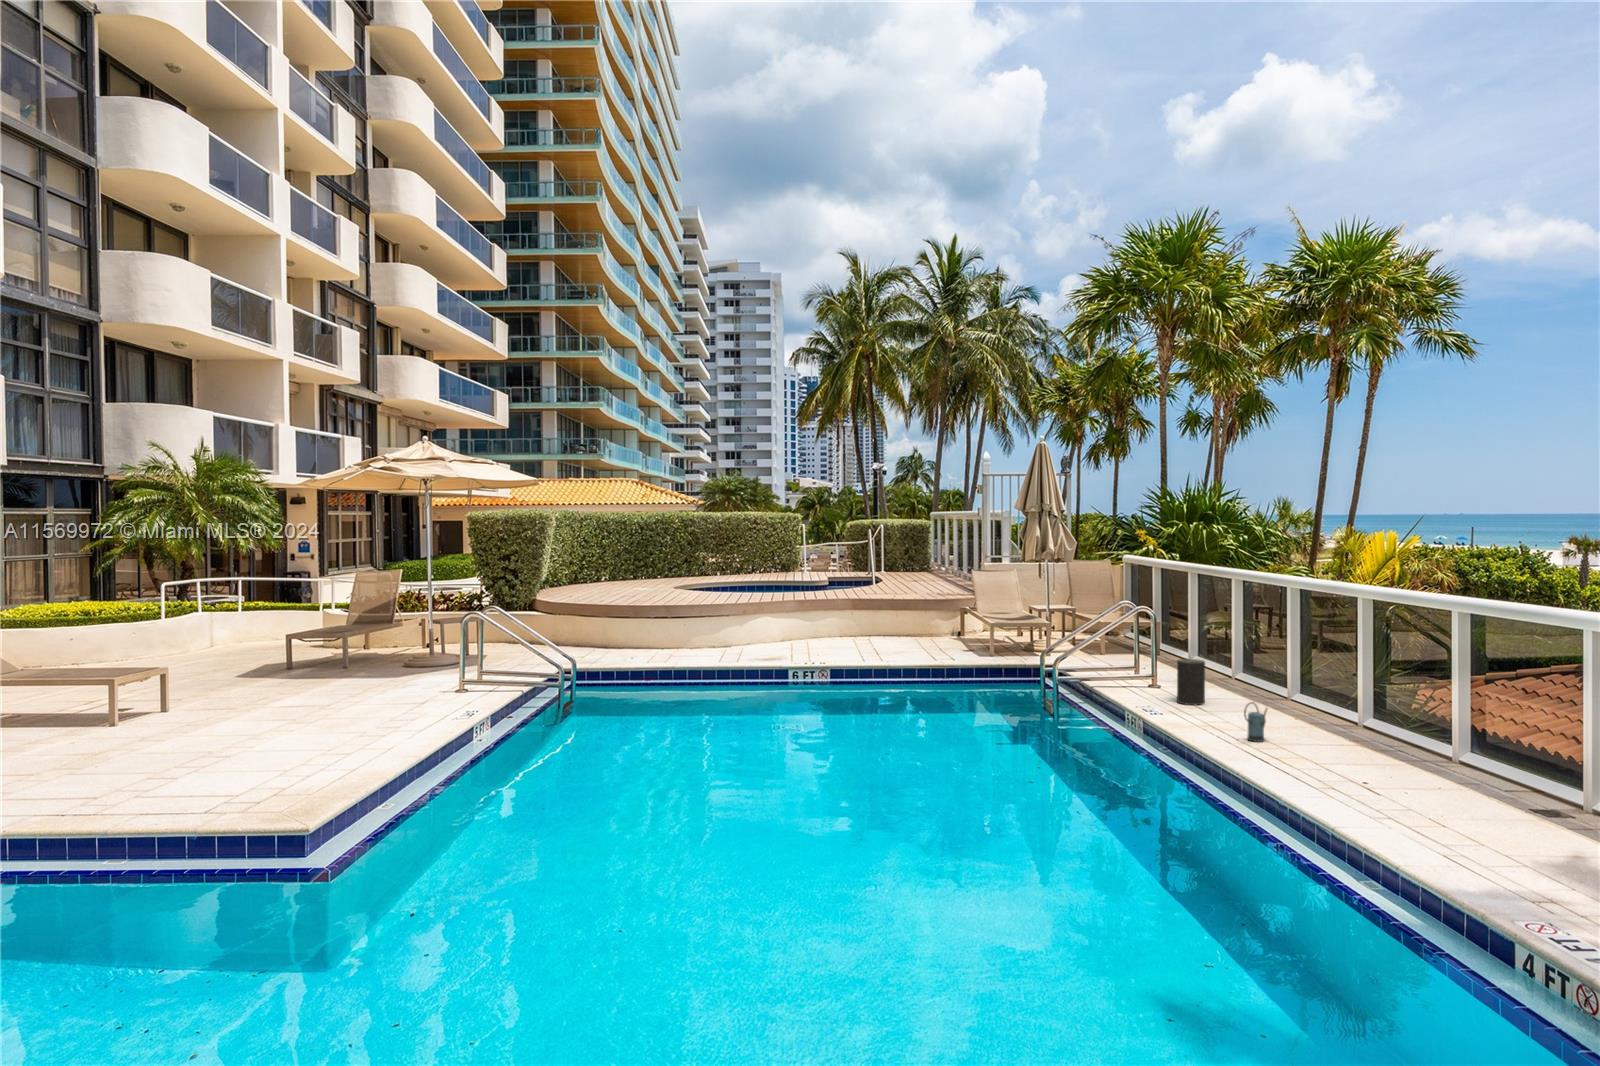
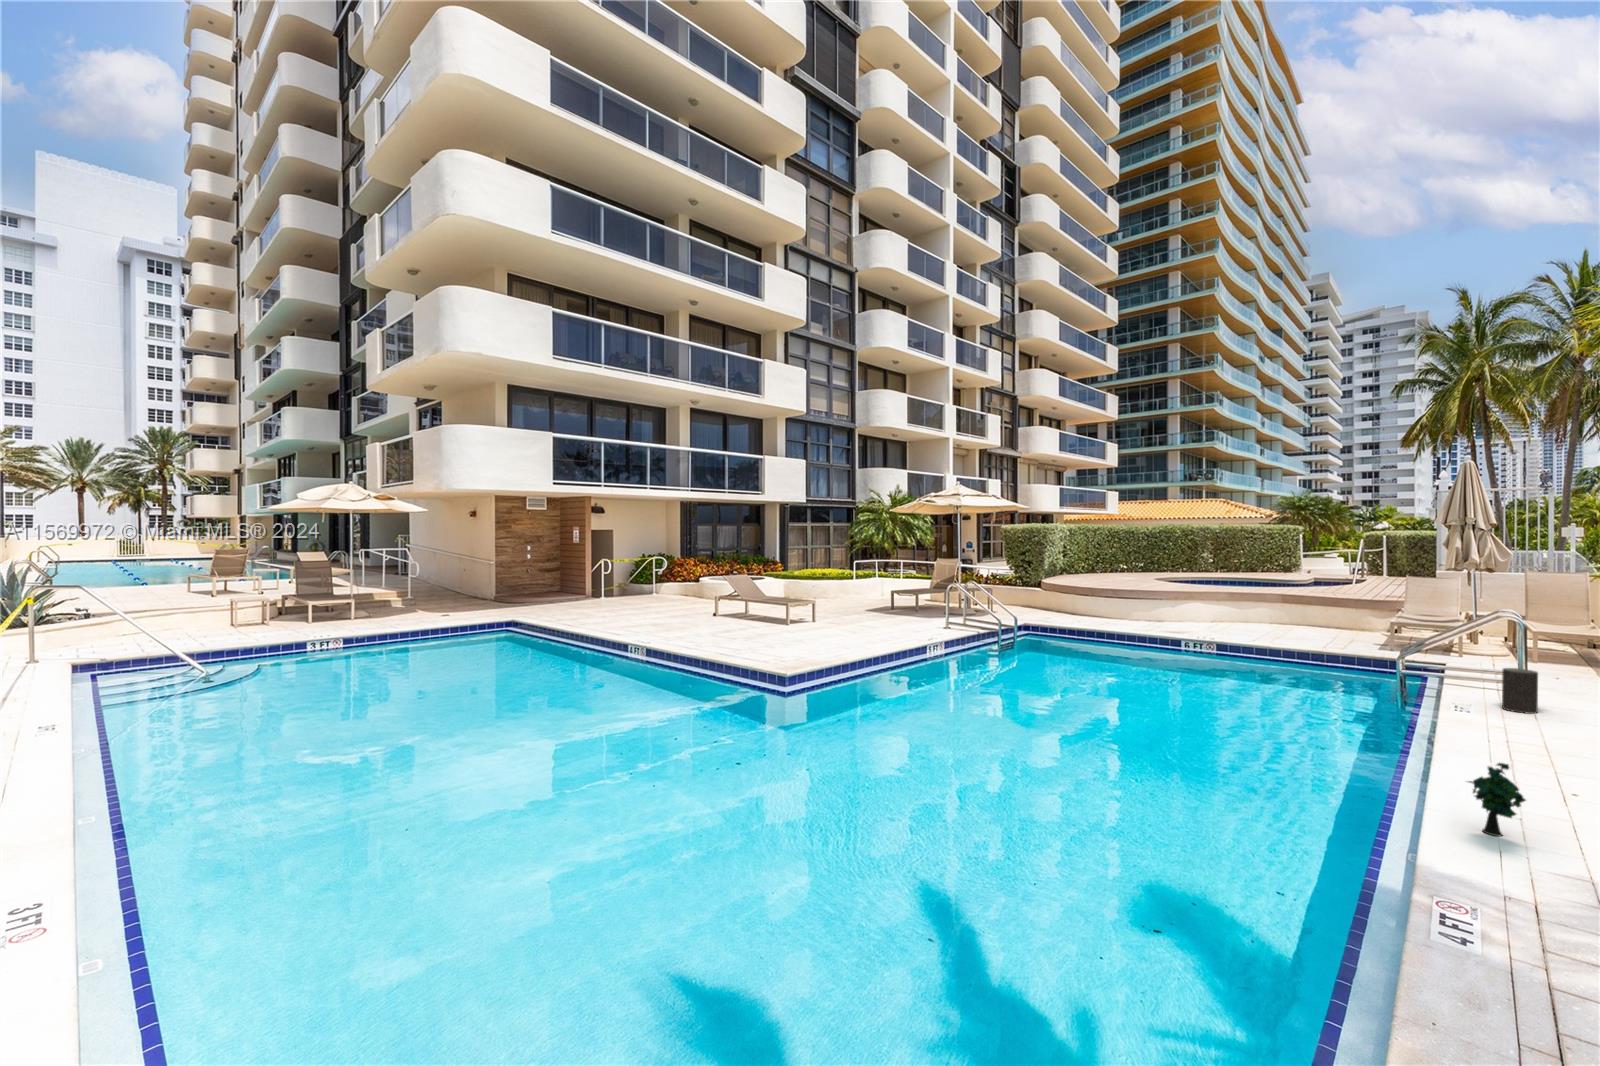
watering can: present [1244,702,1267,742] -> none [1488,707,1530,746]
decorative plant: none [1413,762,1469,842] -> present [1469,763,1526,836]

